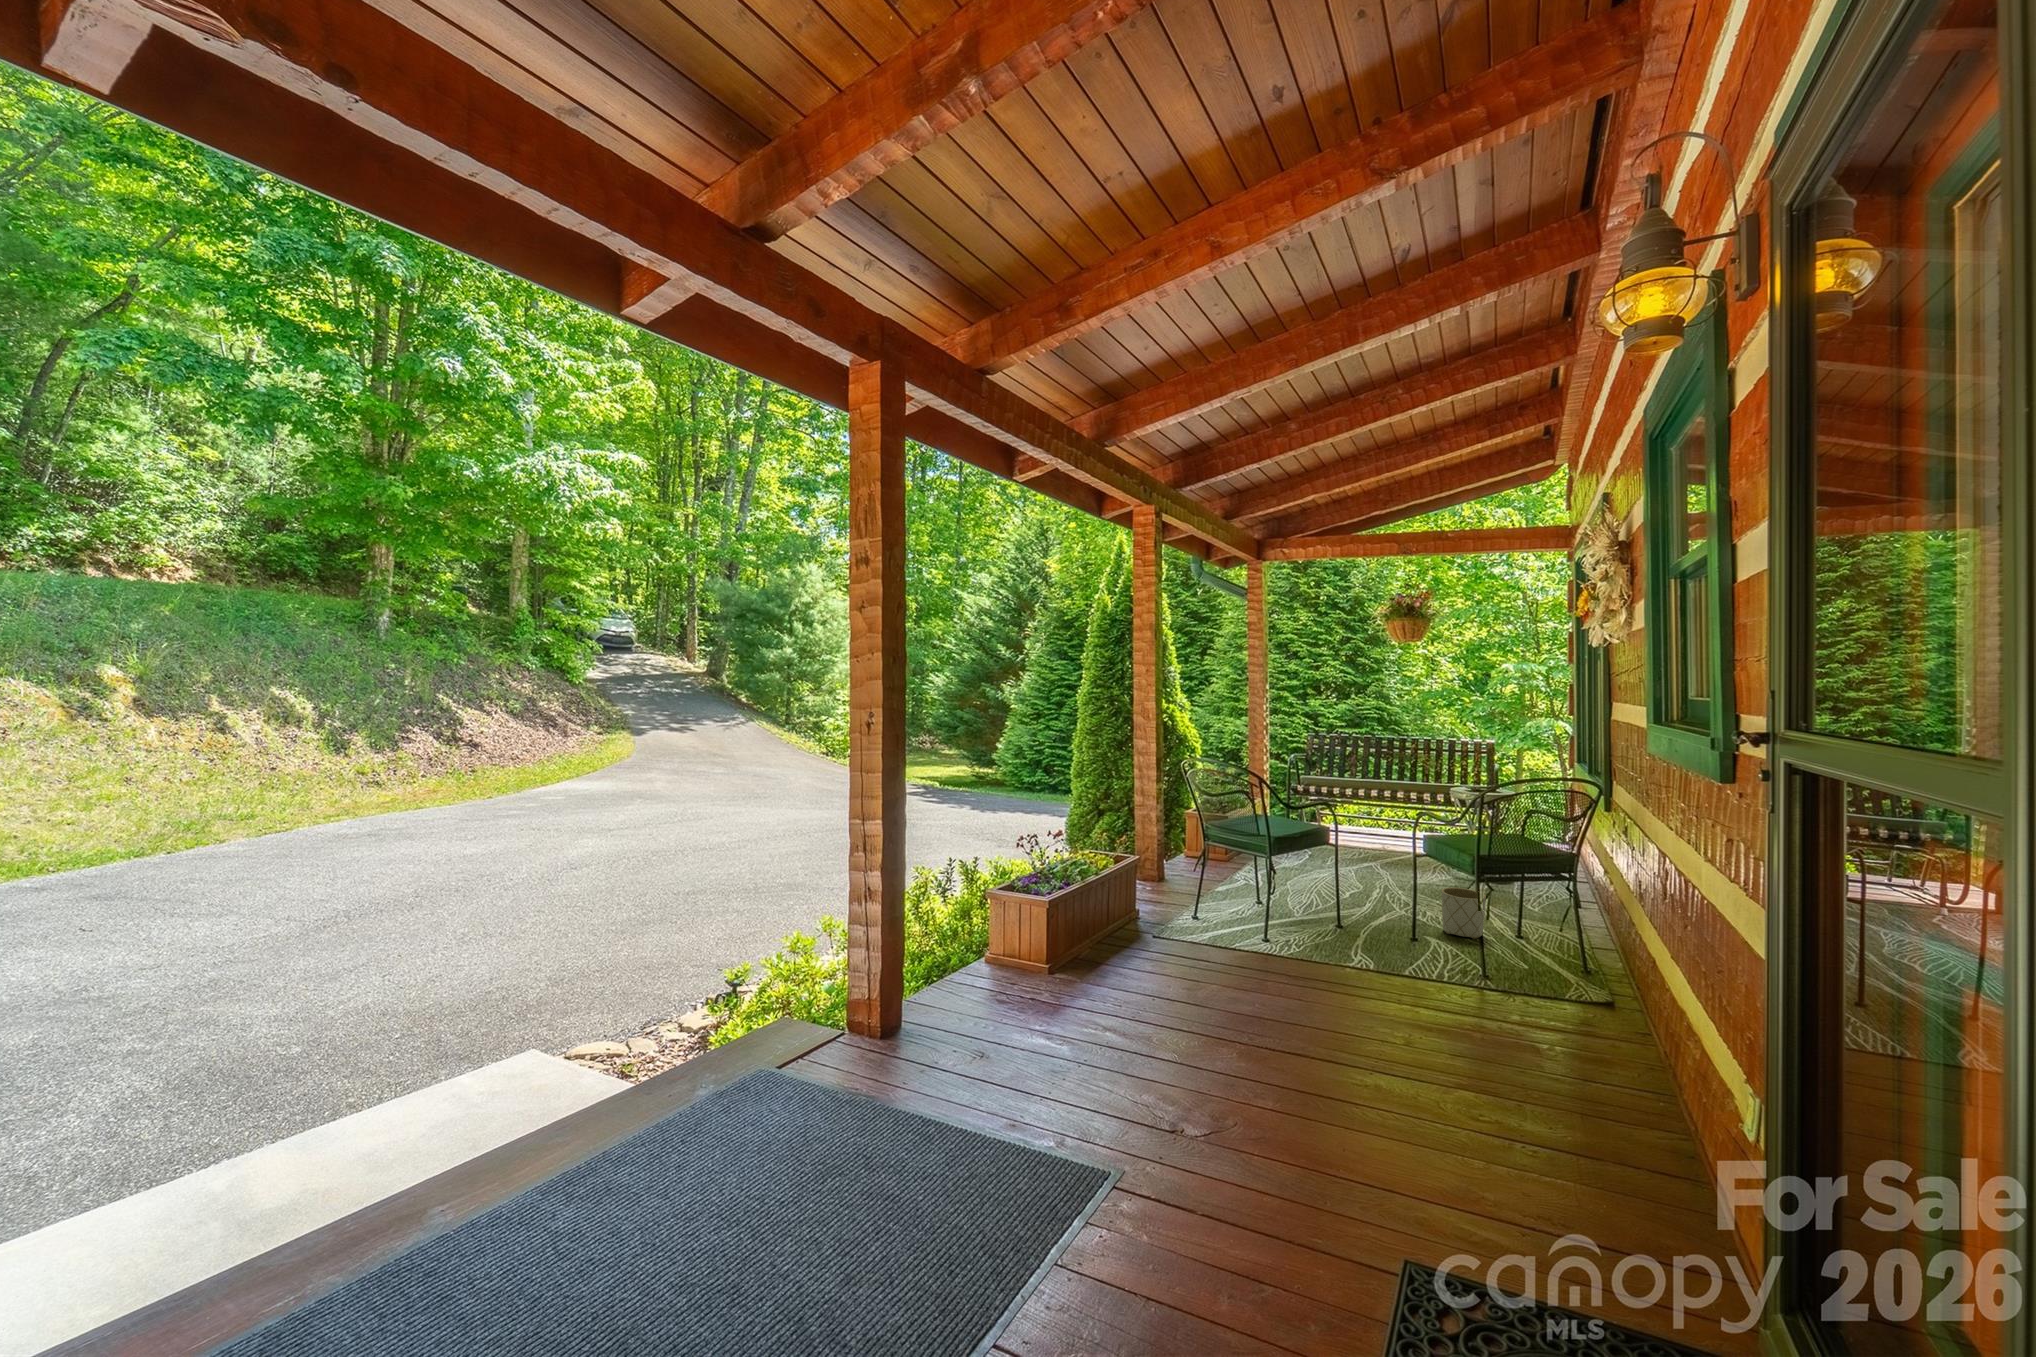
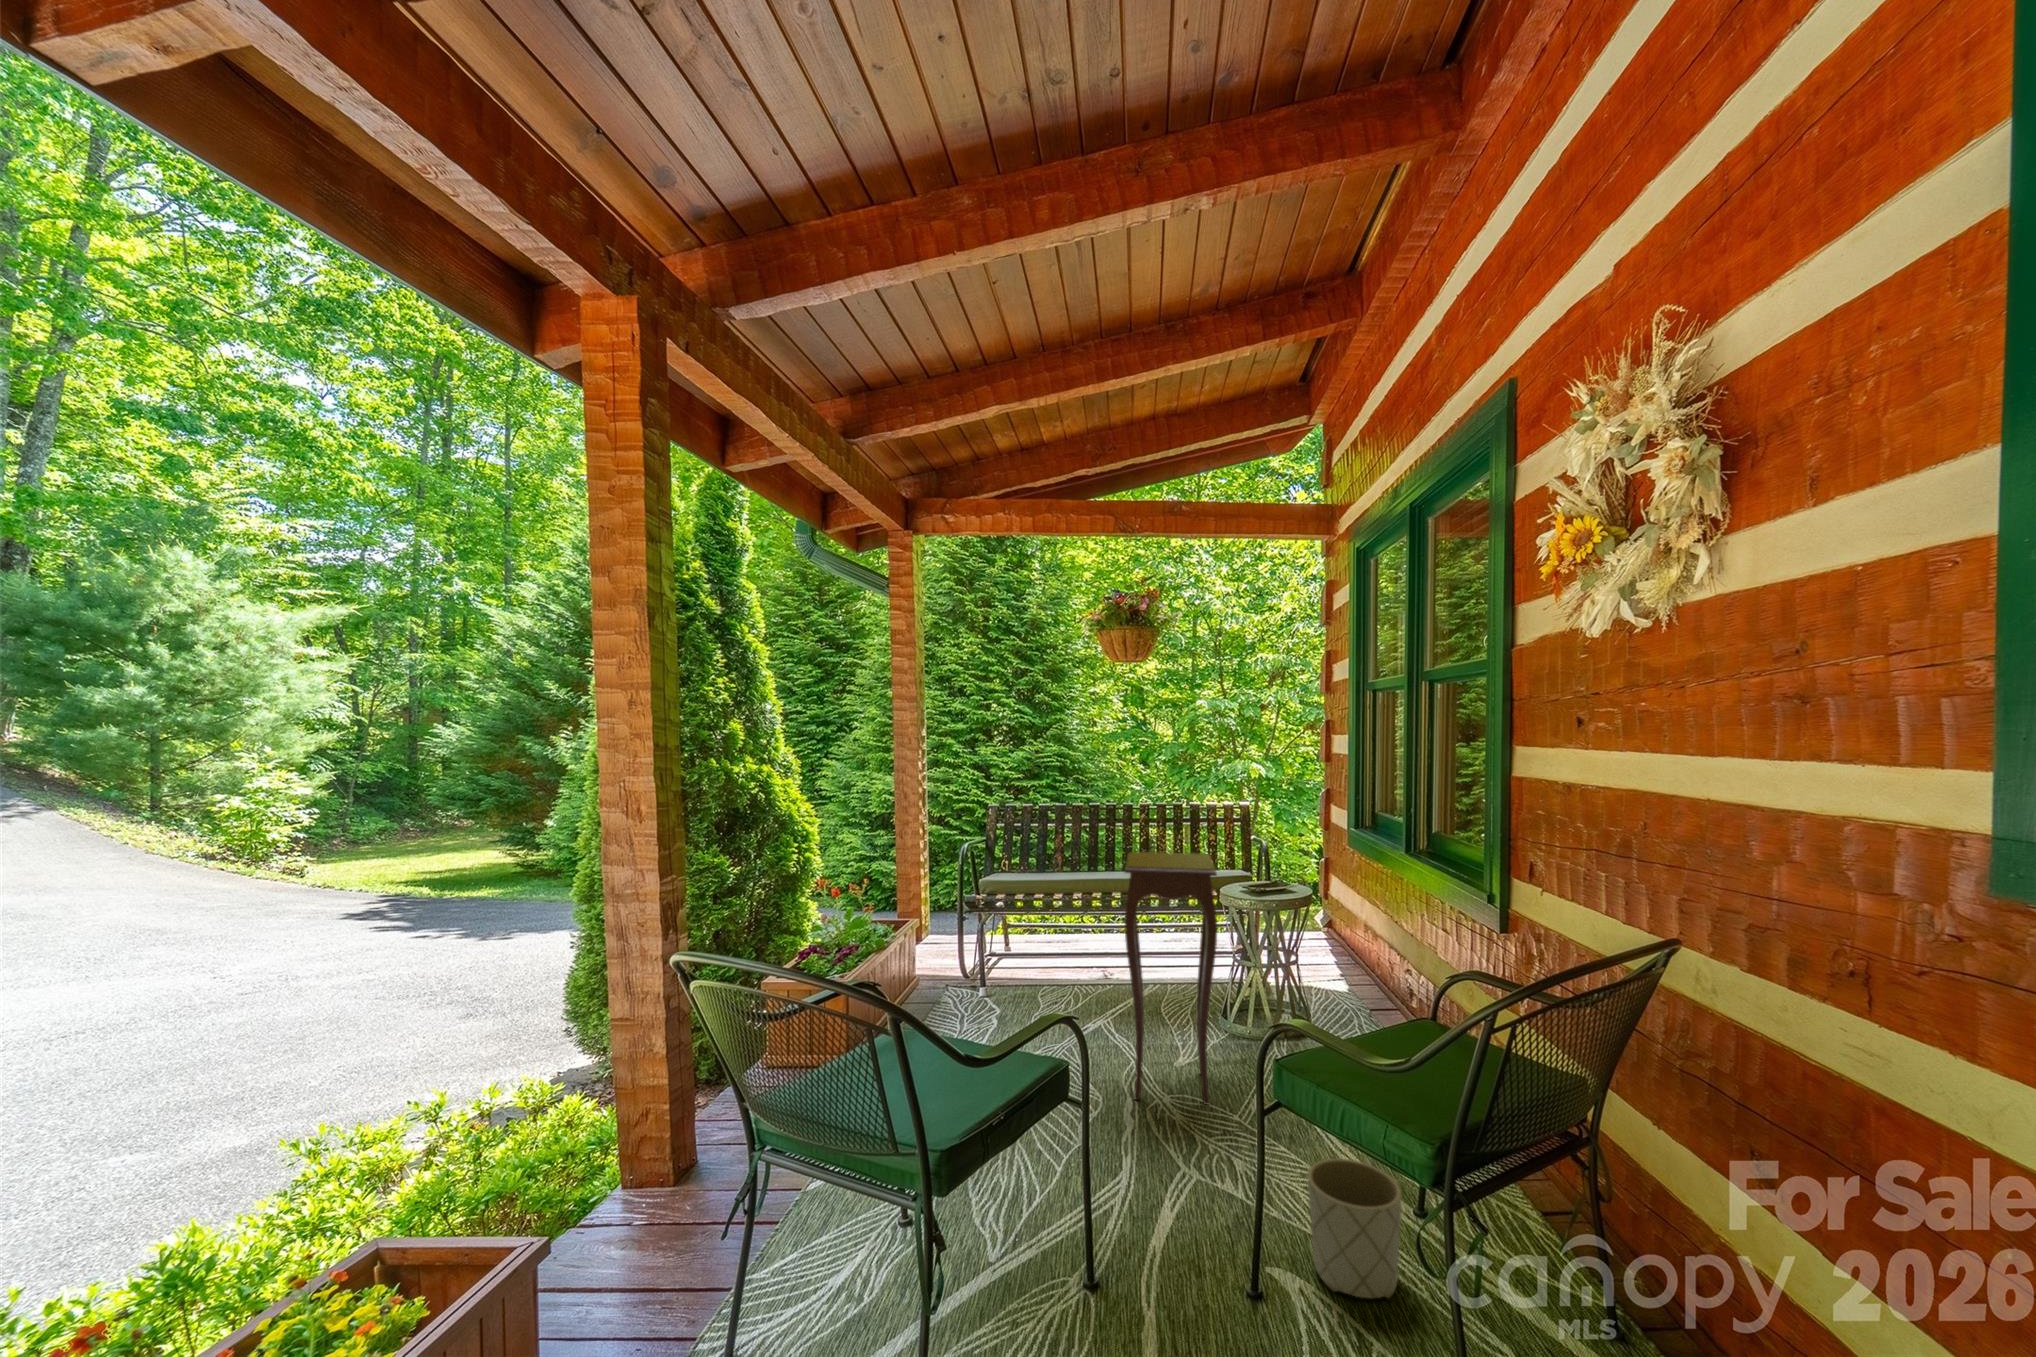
side table: none [1377,758,1437,891] -> present [1125,852,1217,1104]

